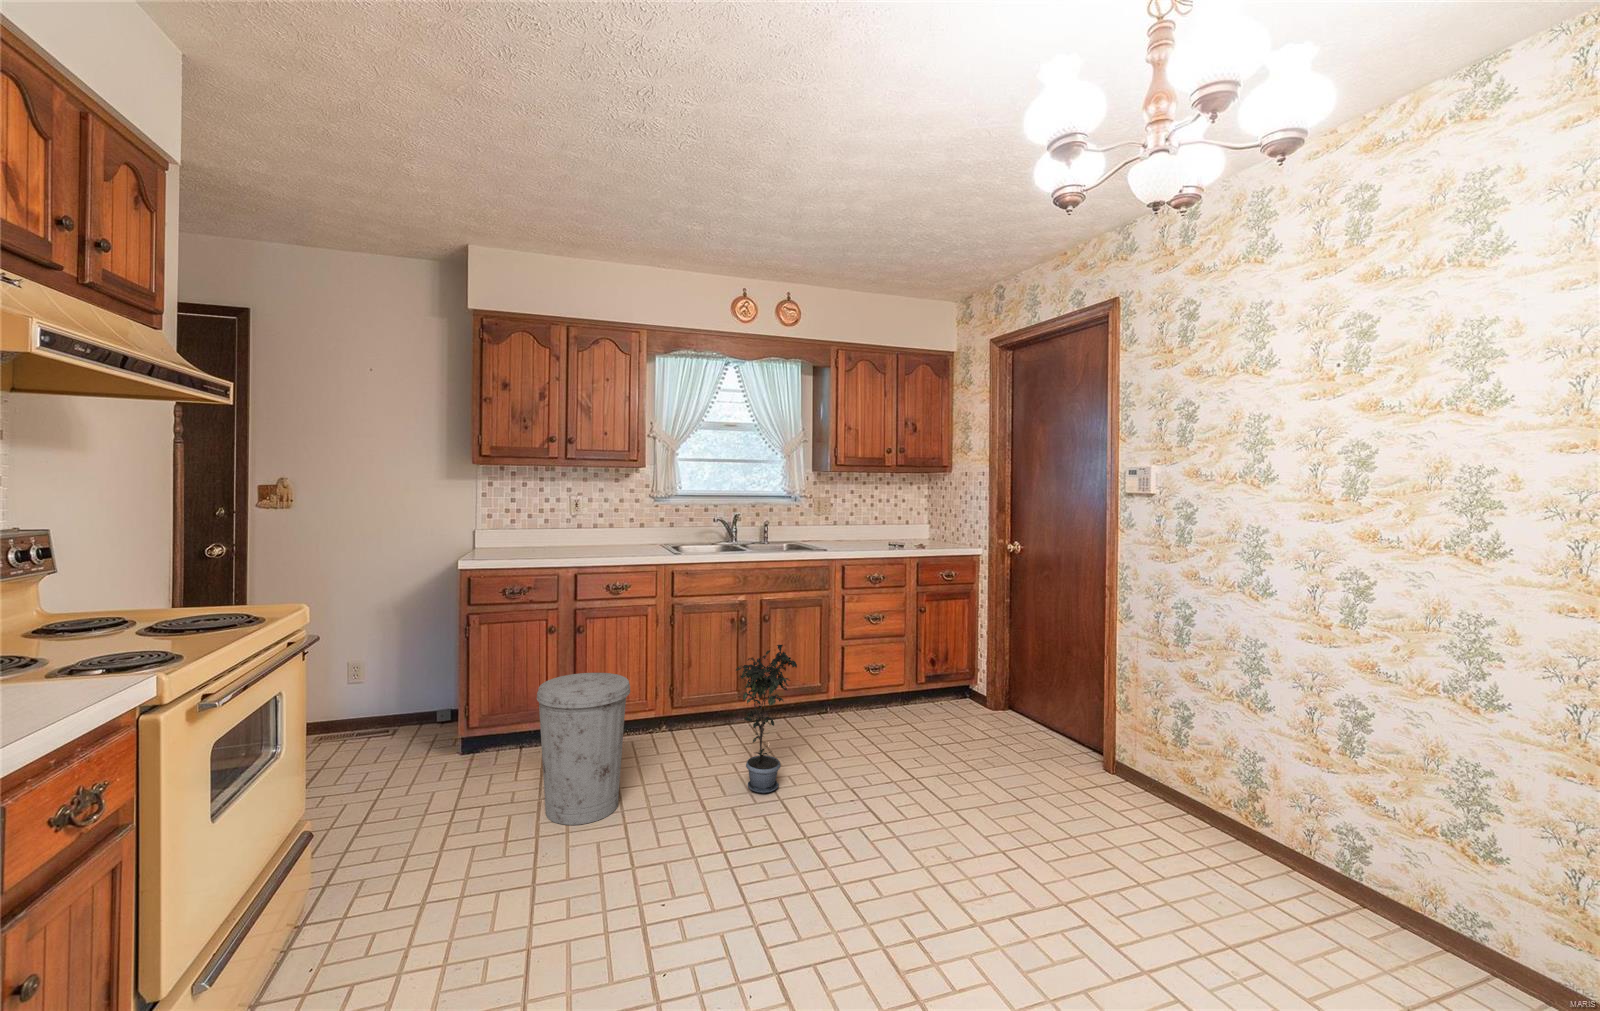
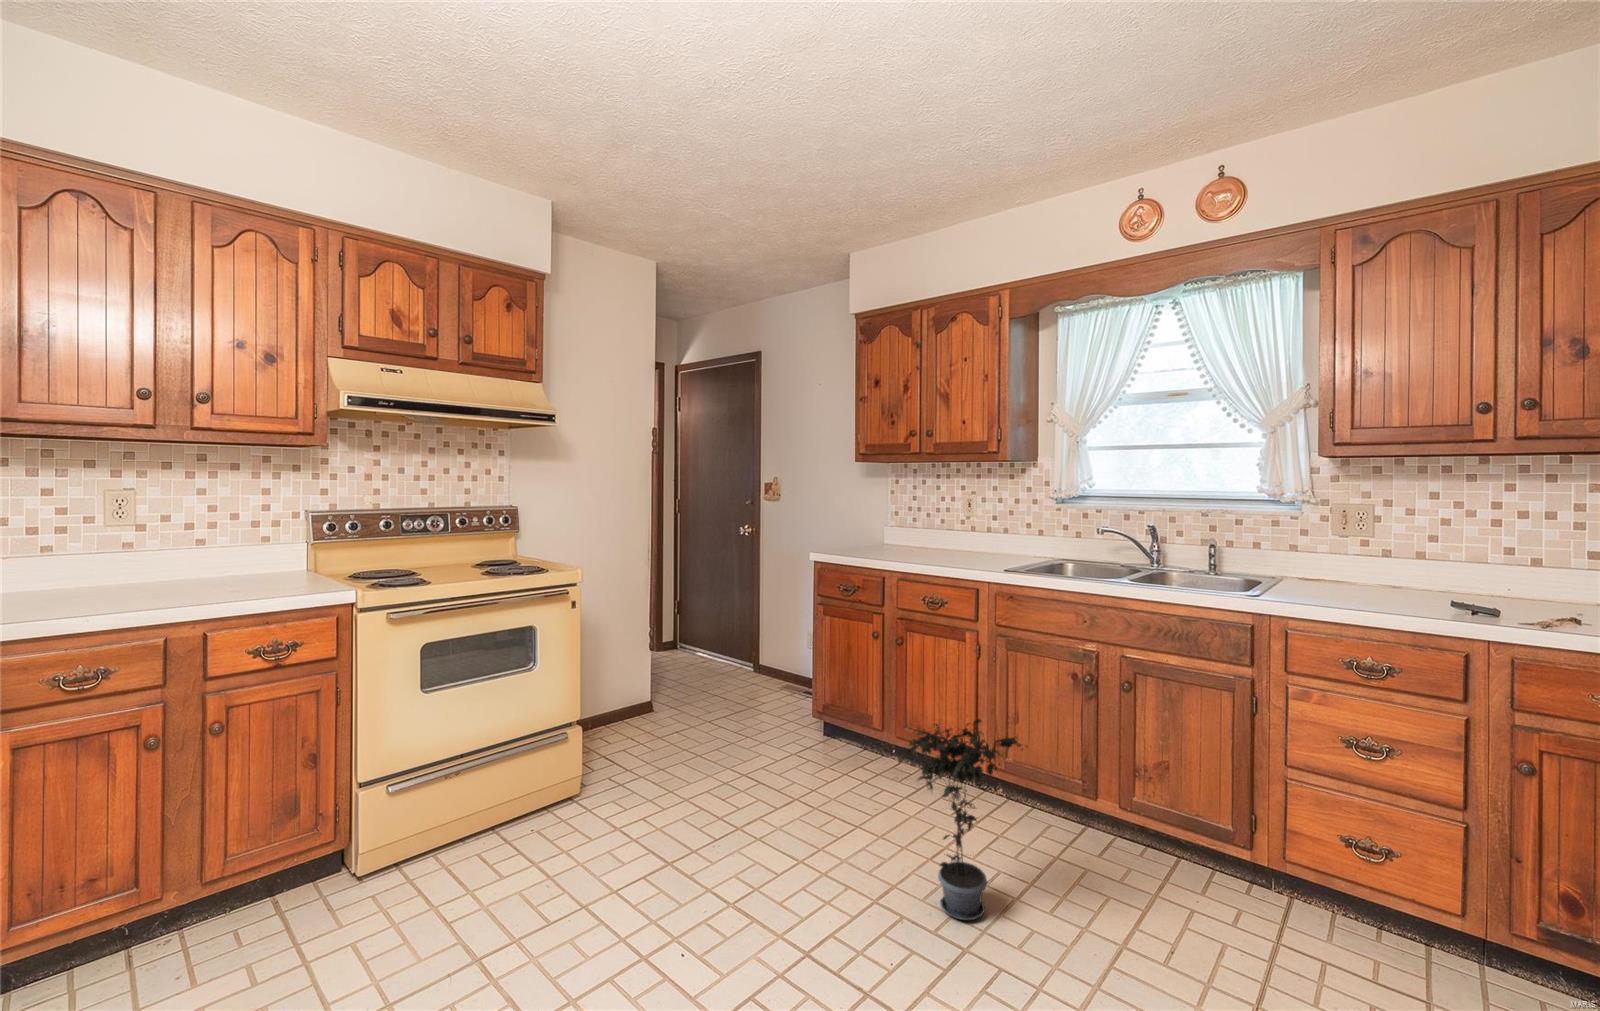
trash can: present [537,673,630,825] -> none [758,682,850,839]

